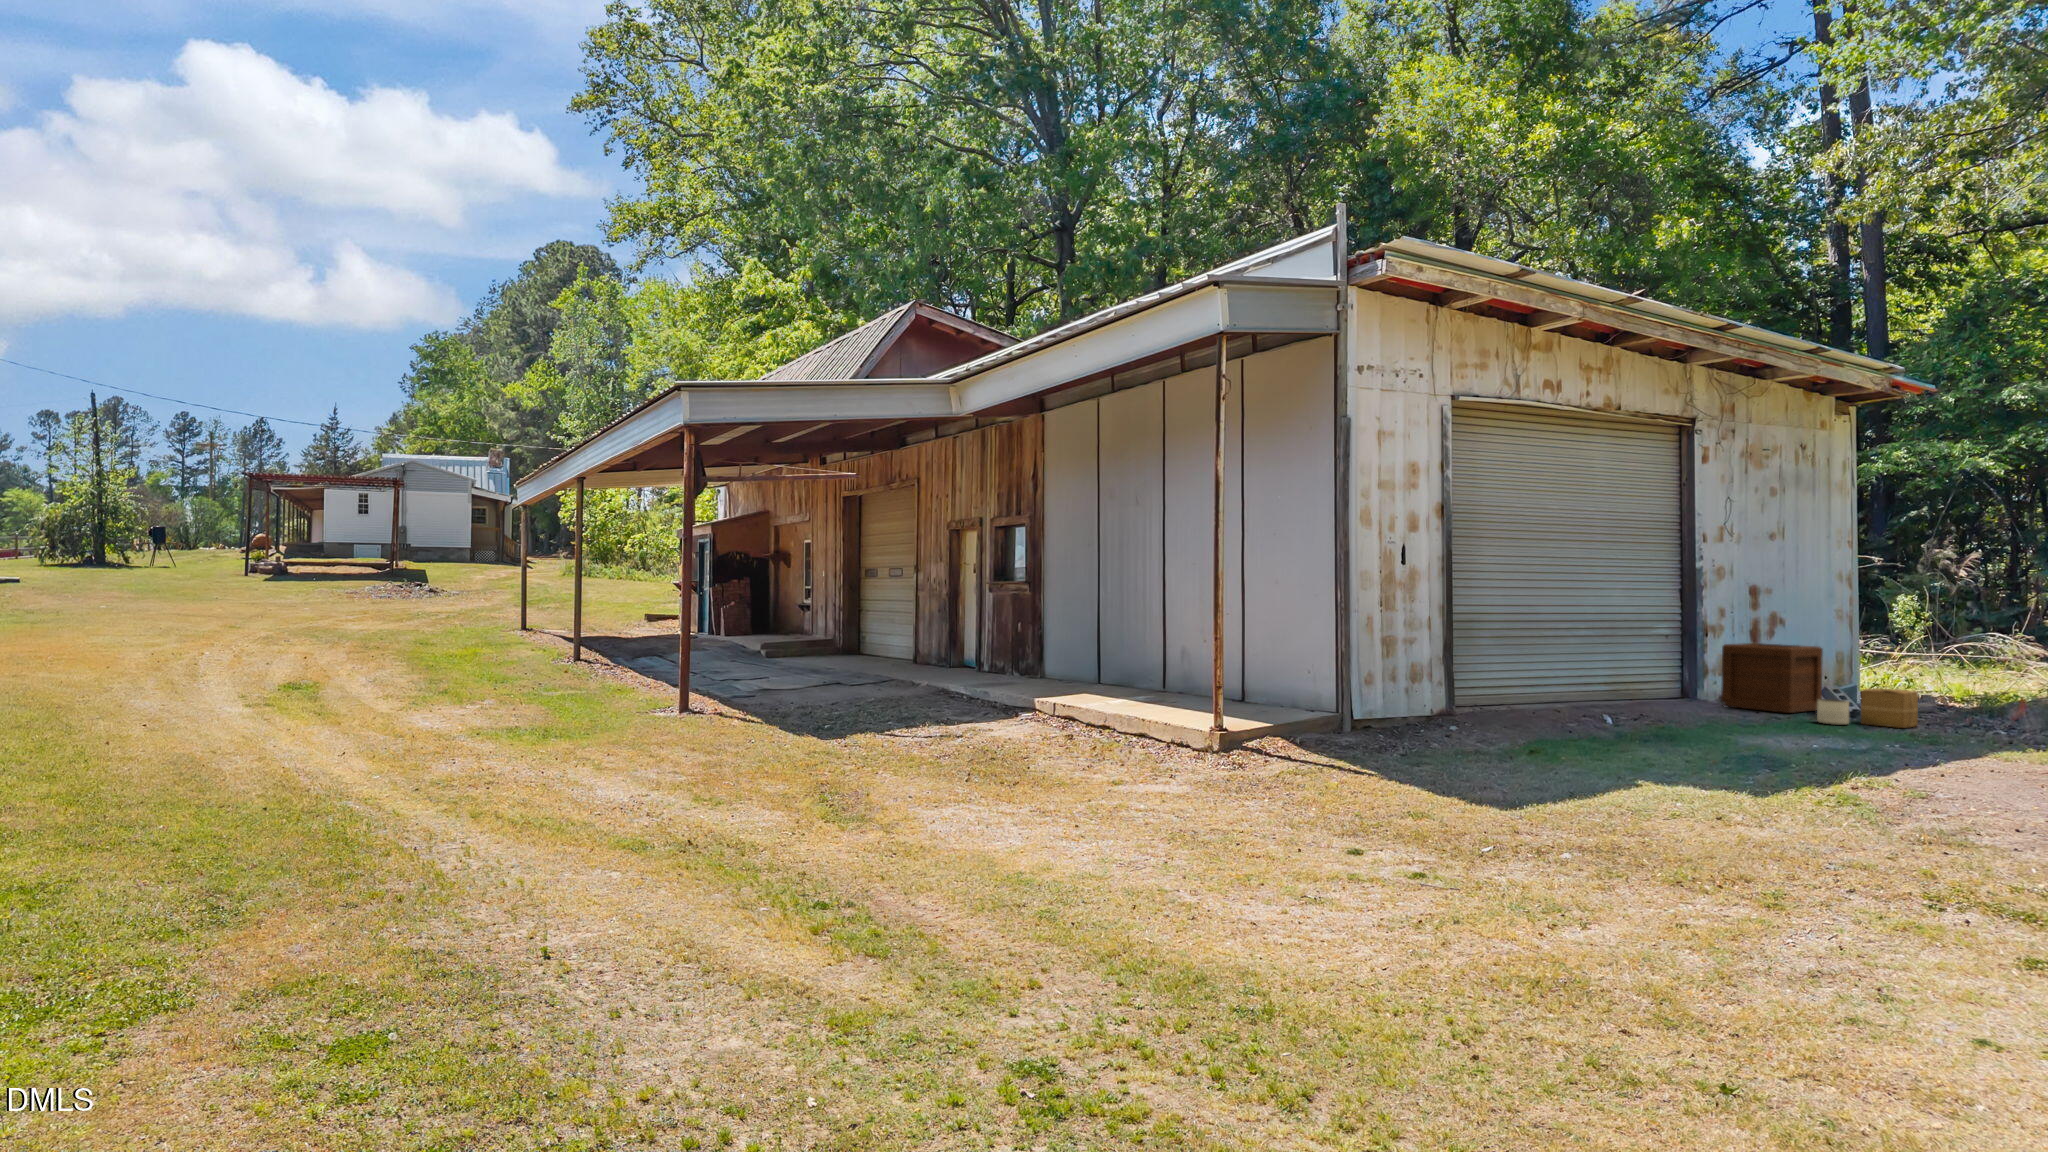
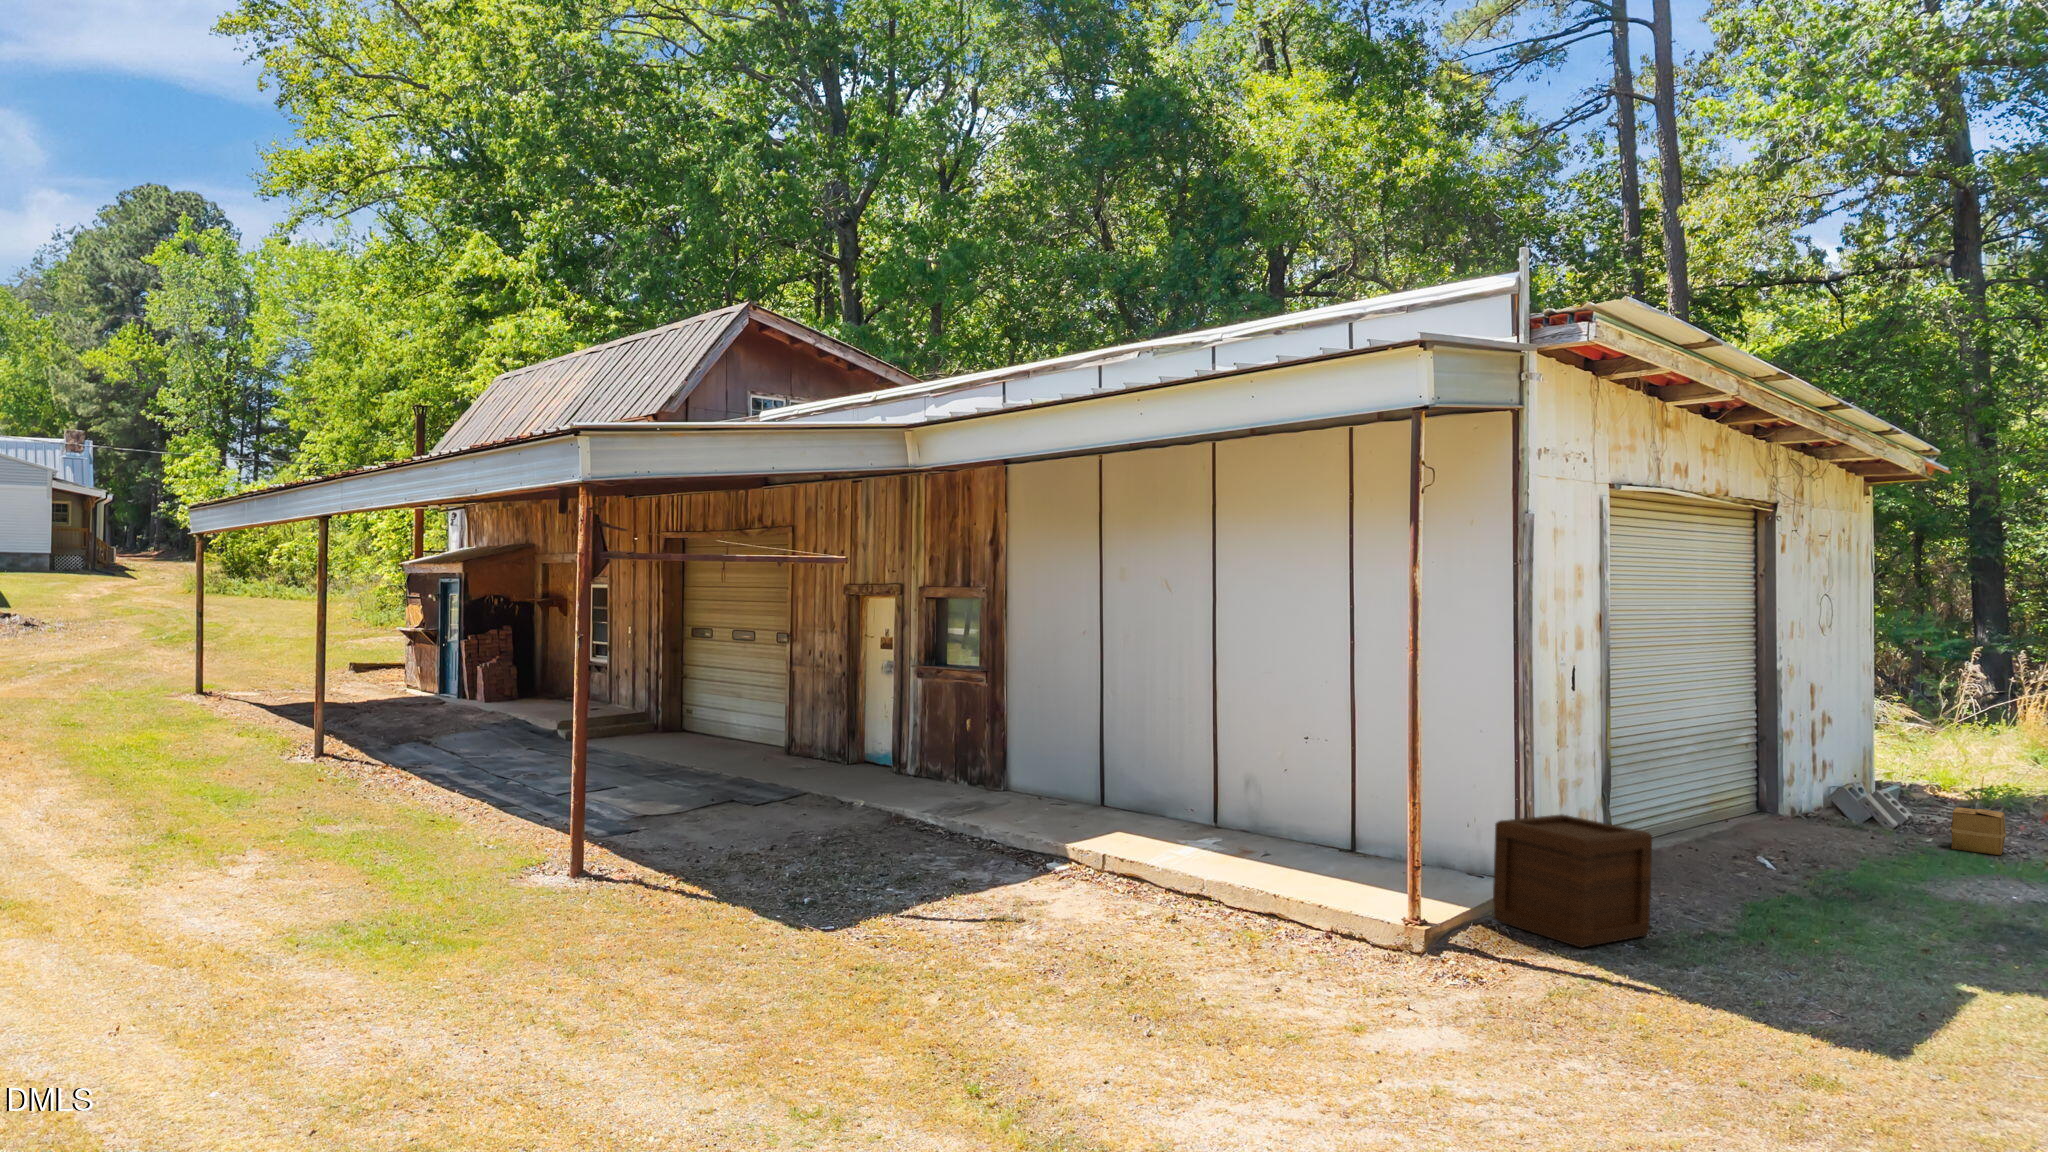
wooden crate: present [1721,643,1823,713] -> present [1493,814,1652,948]
planter: present [1817,699,1849,725] -> none [1911,822,1946,852]

